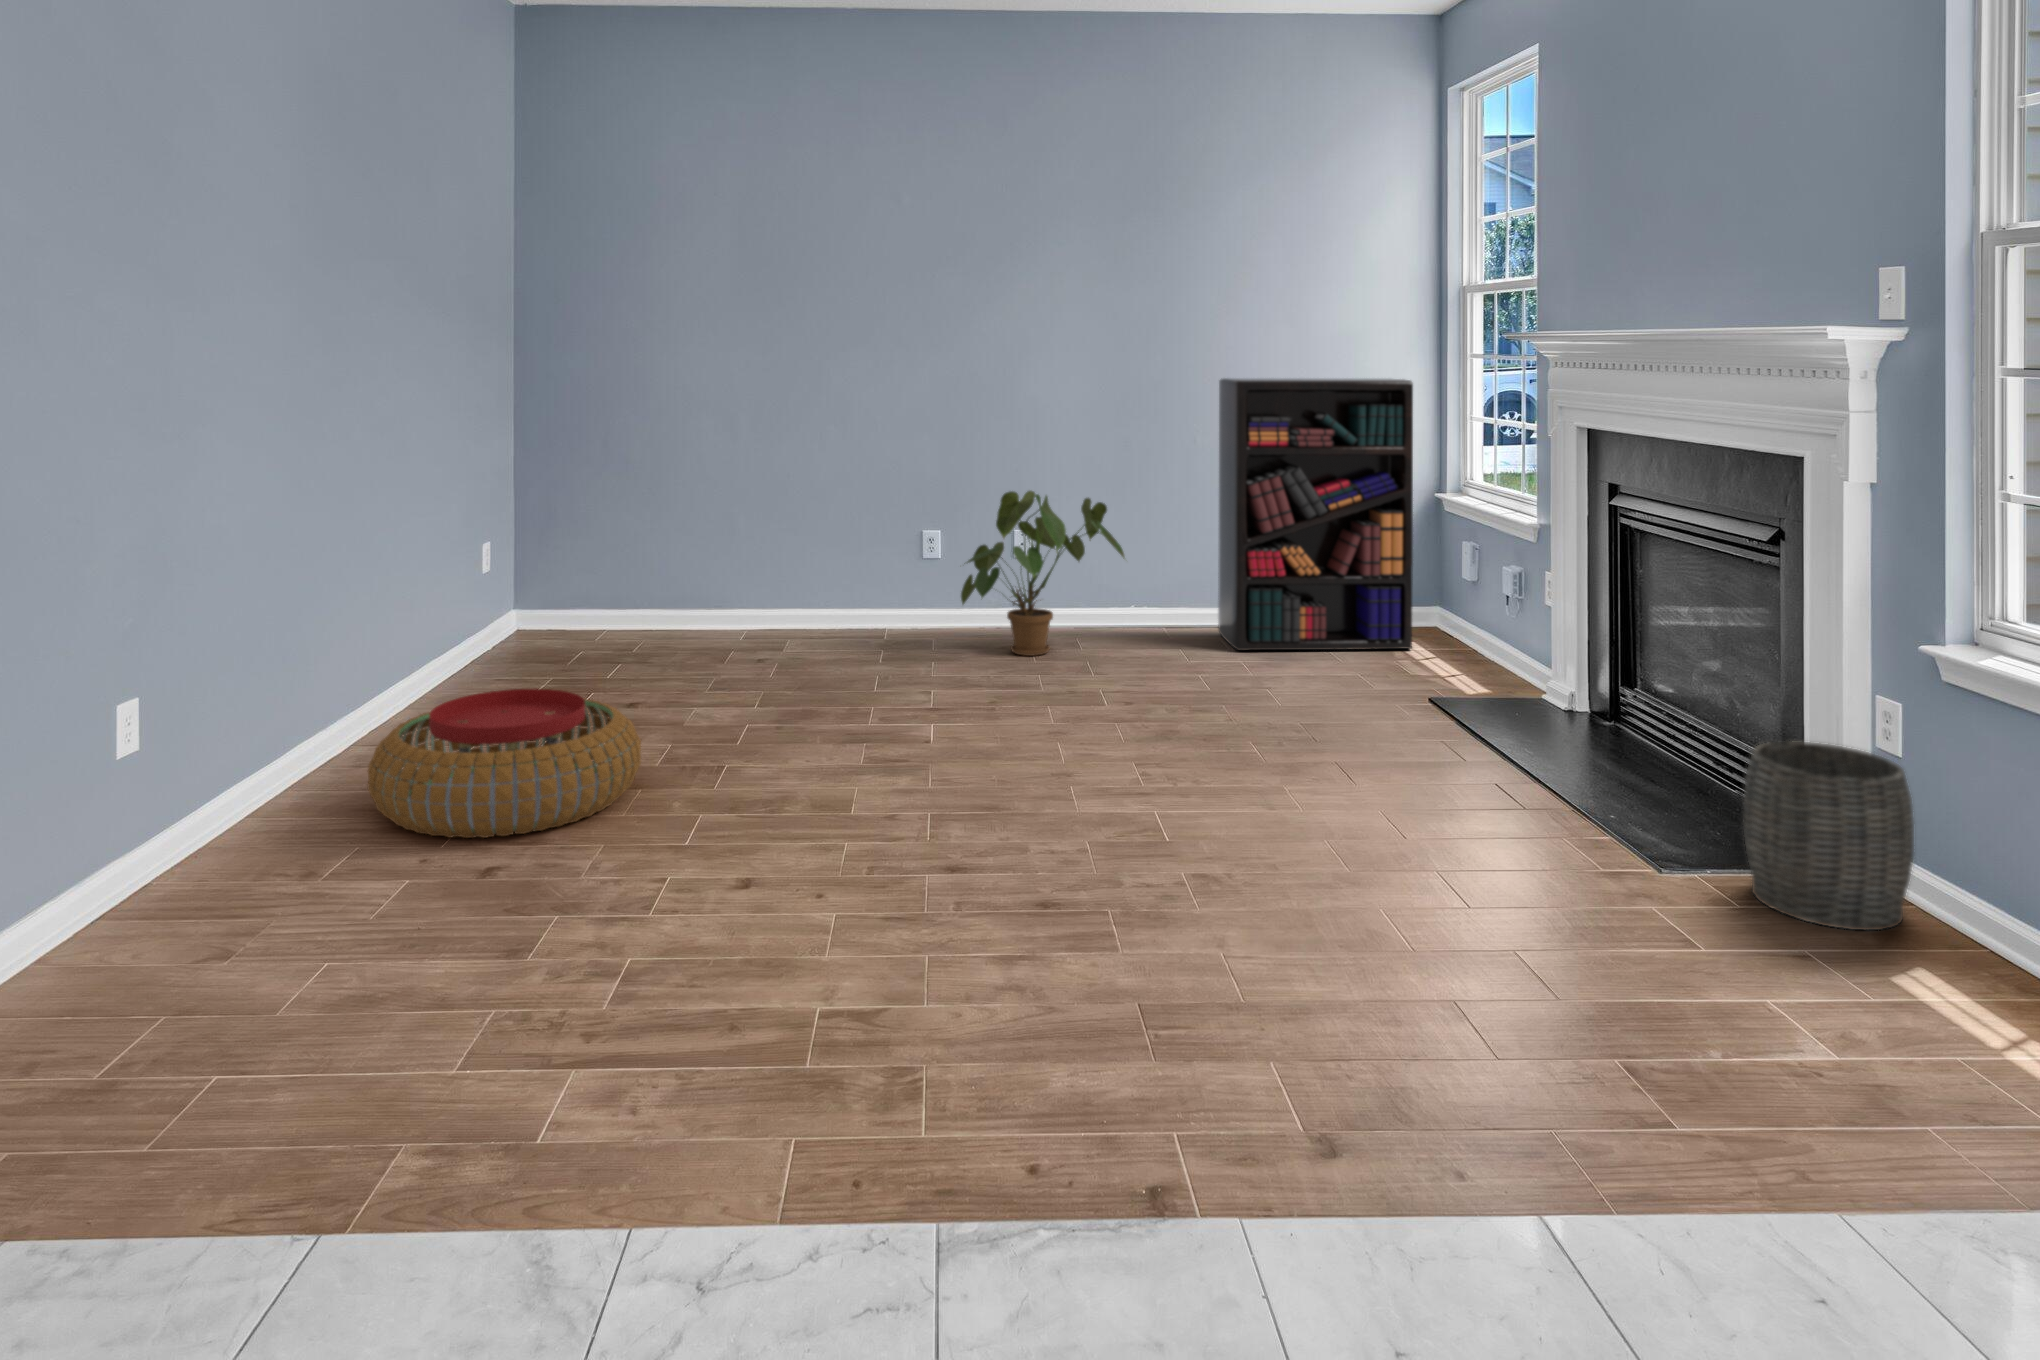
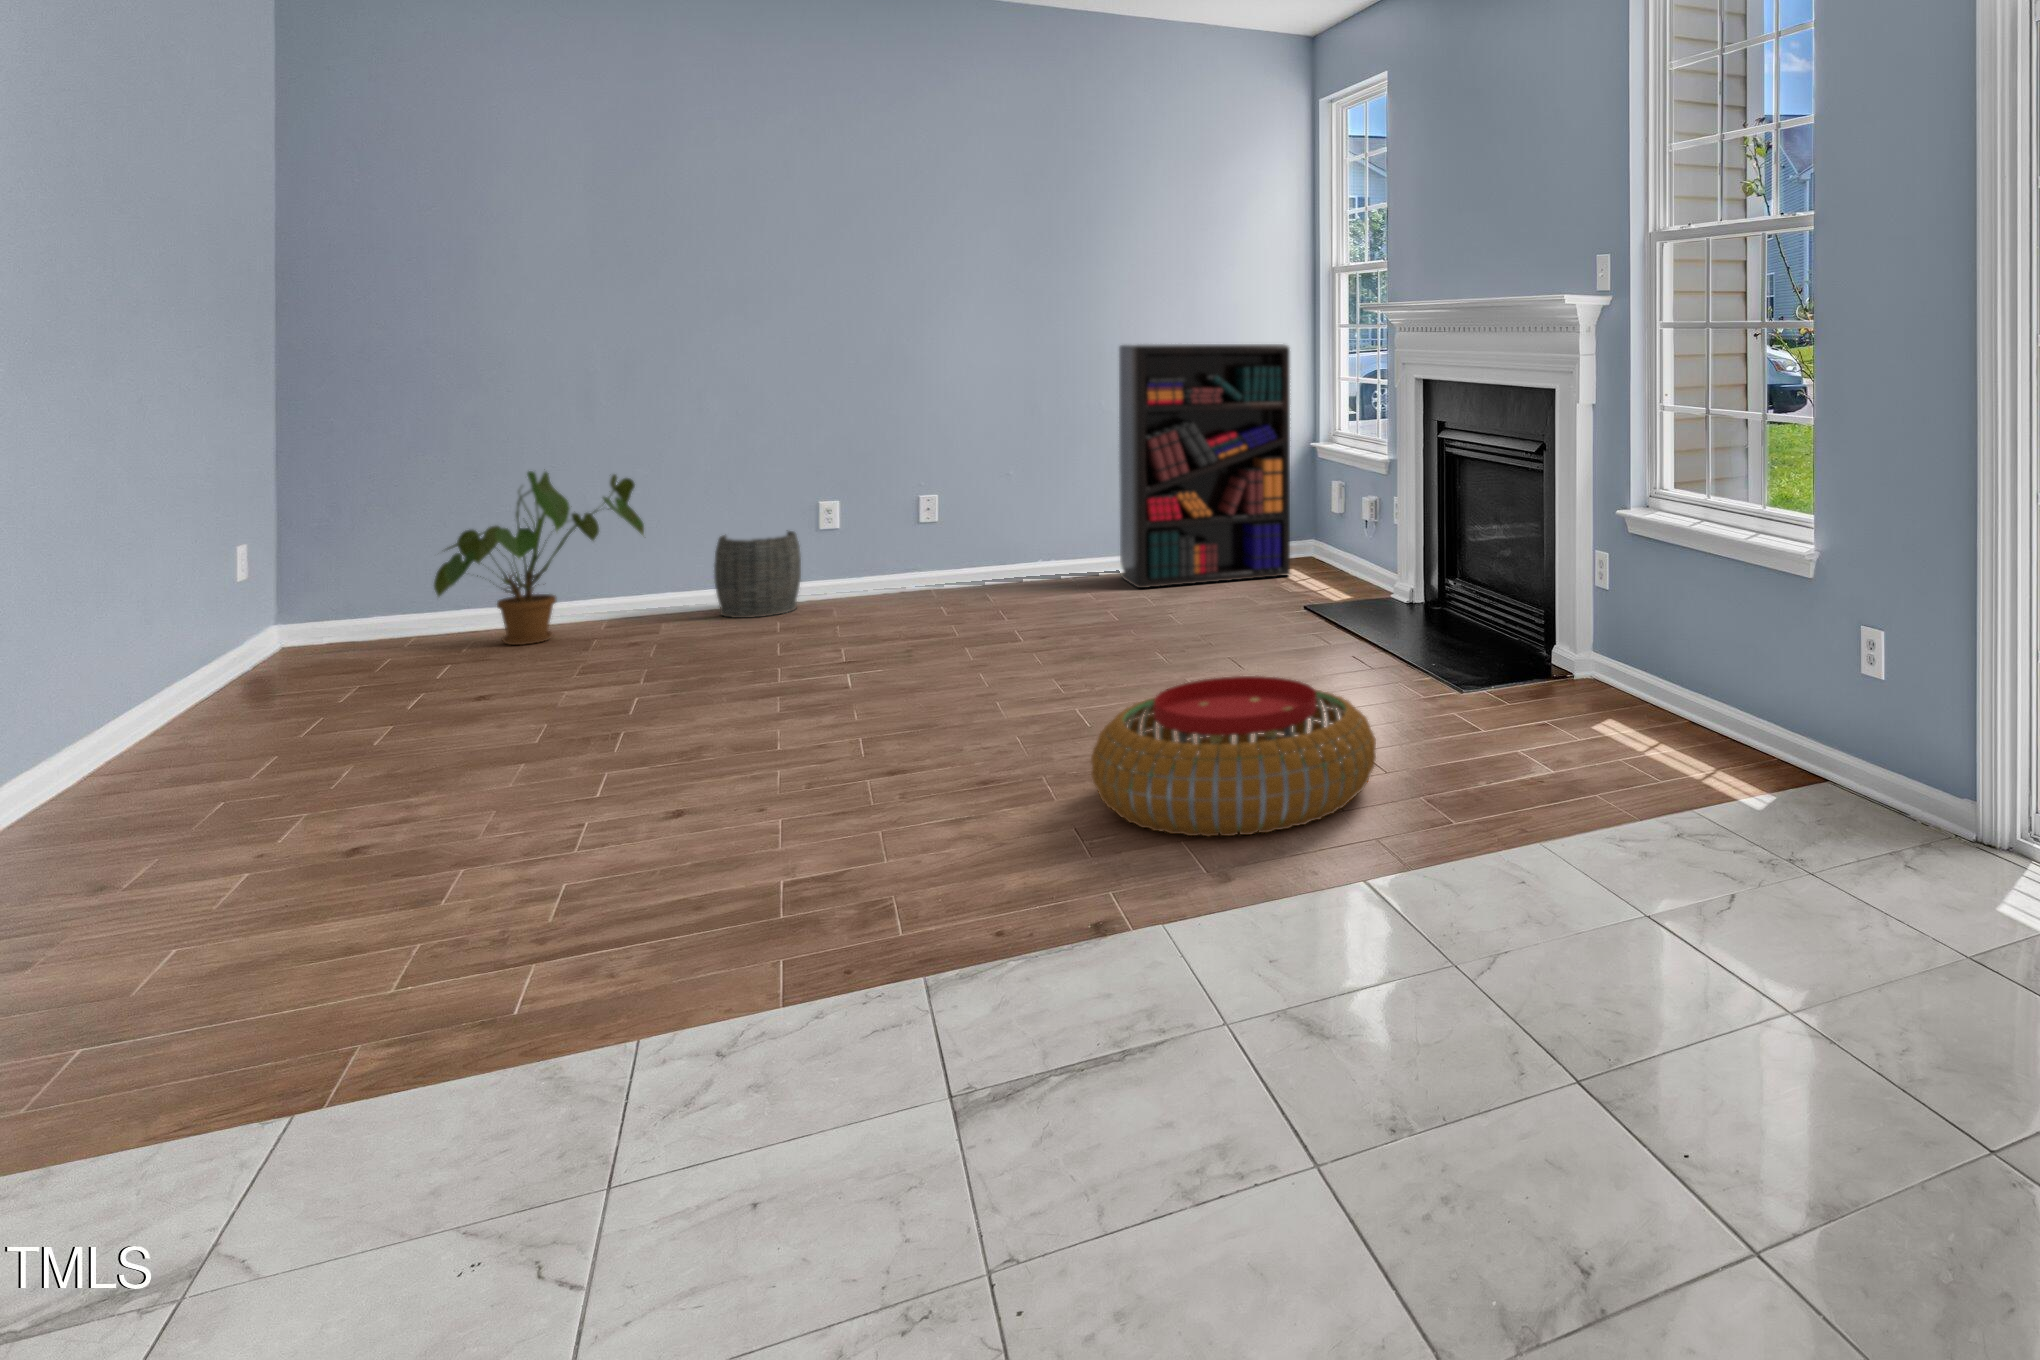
house plant: present [961,491,1124,656] -> present [434,469,644,645]
pouf: present [368,689,641,838] -> present [1091,676,1376,836]
woven basket: present [1743,741,1914,930] -> present [714,531,801,618]

